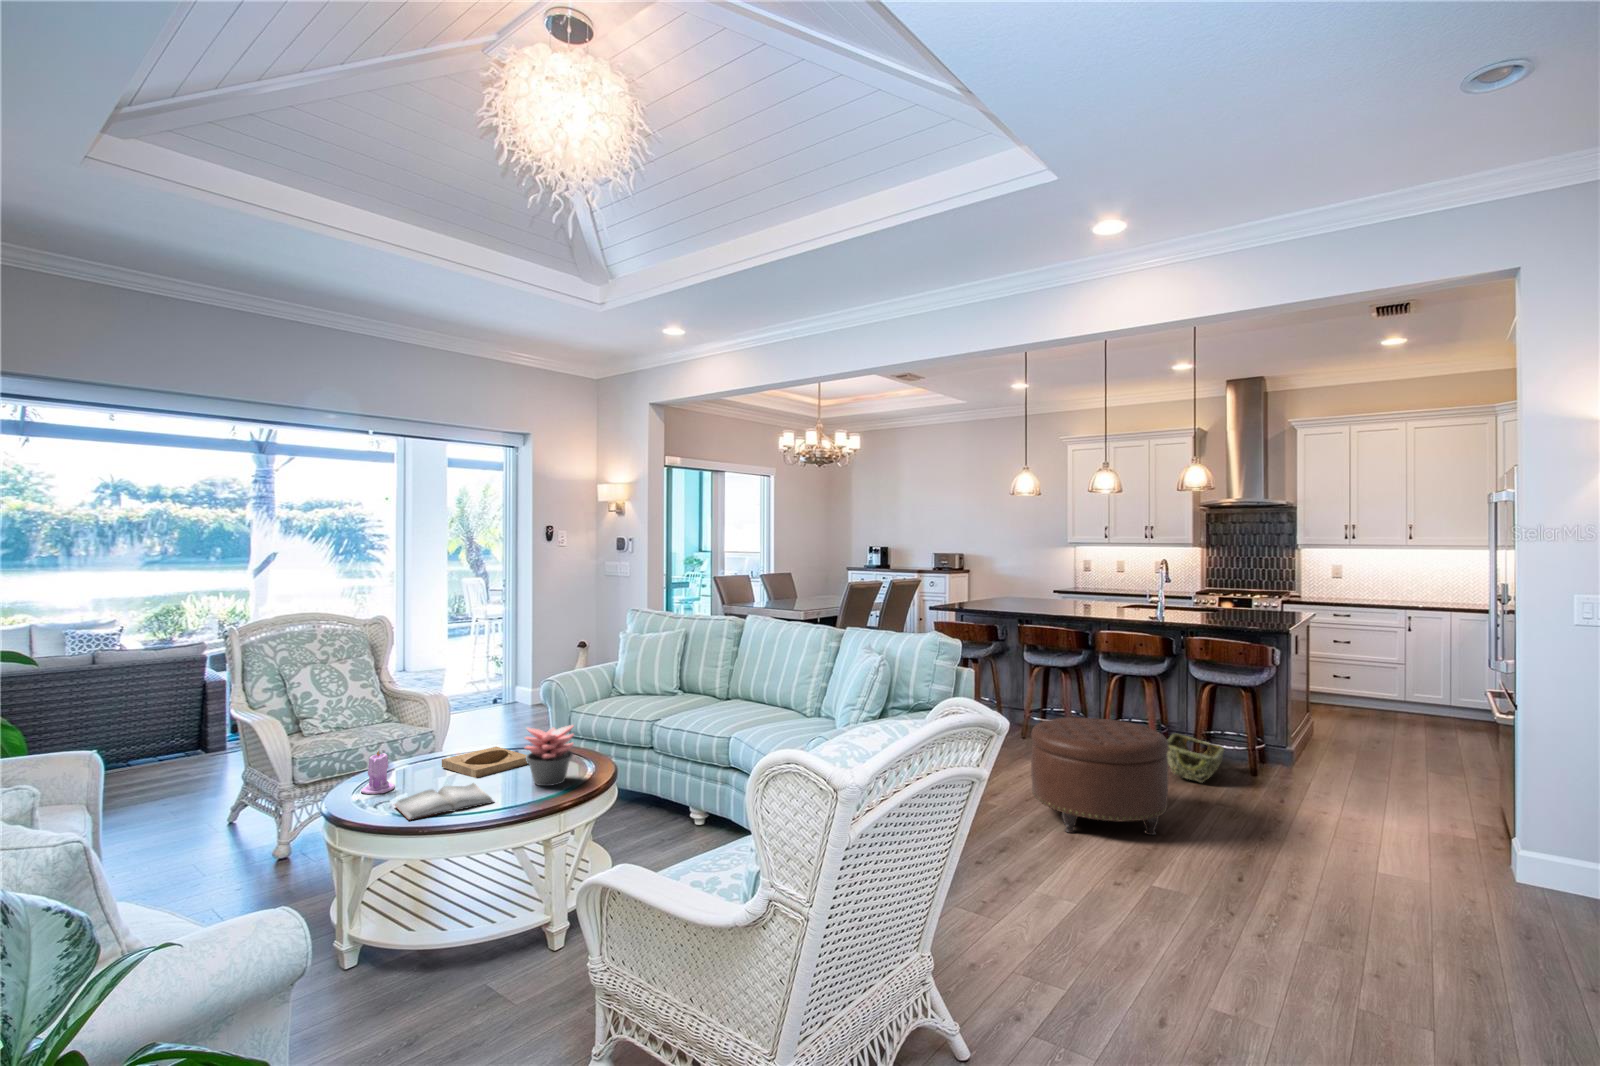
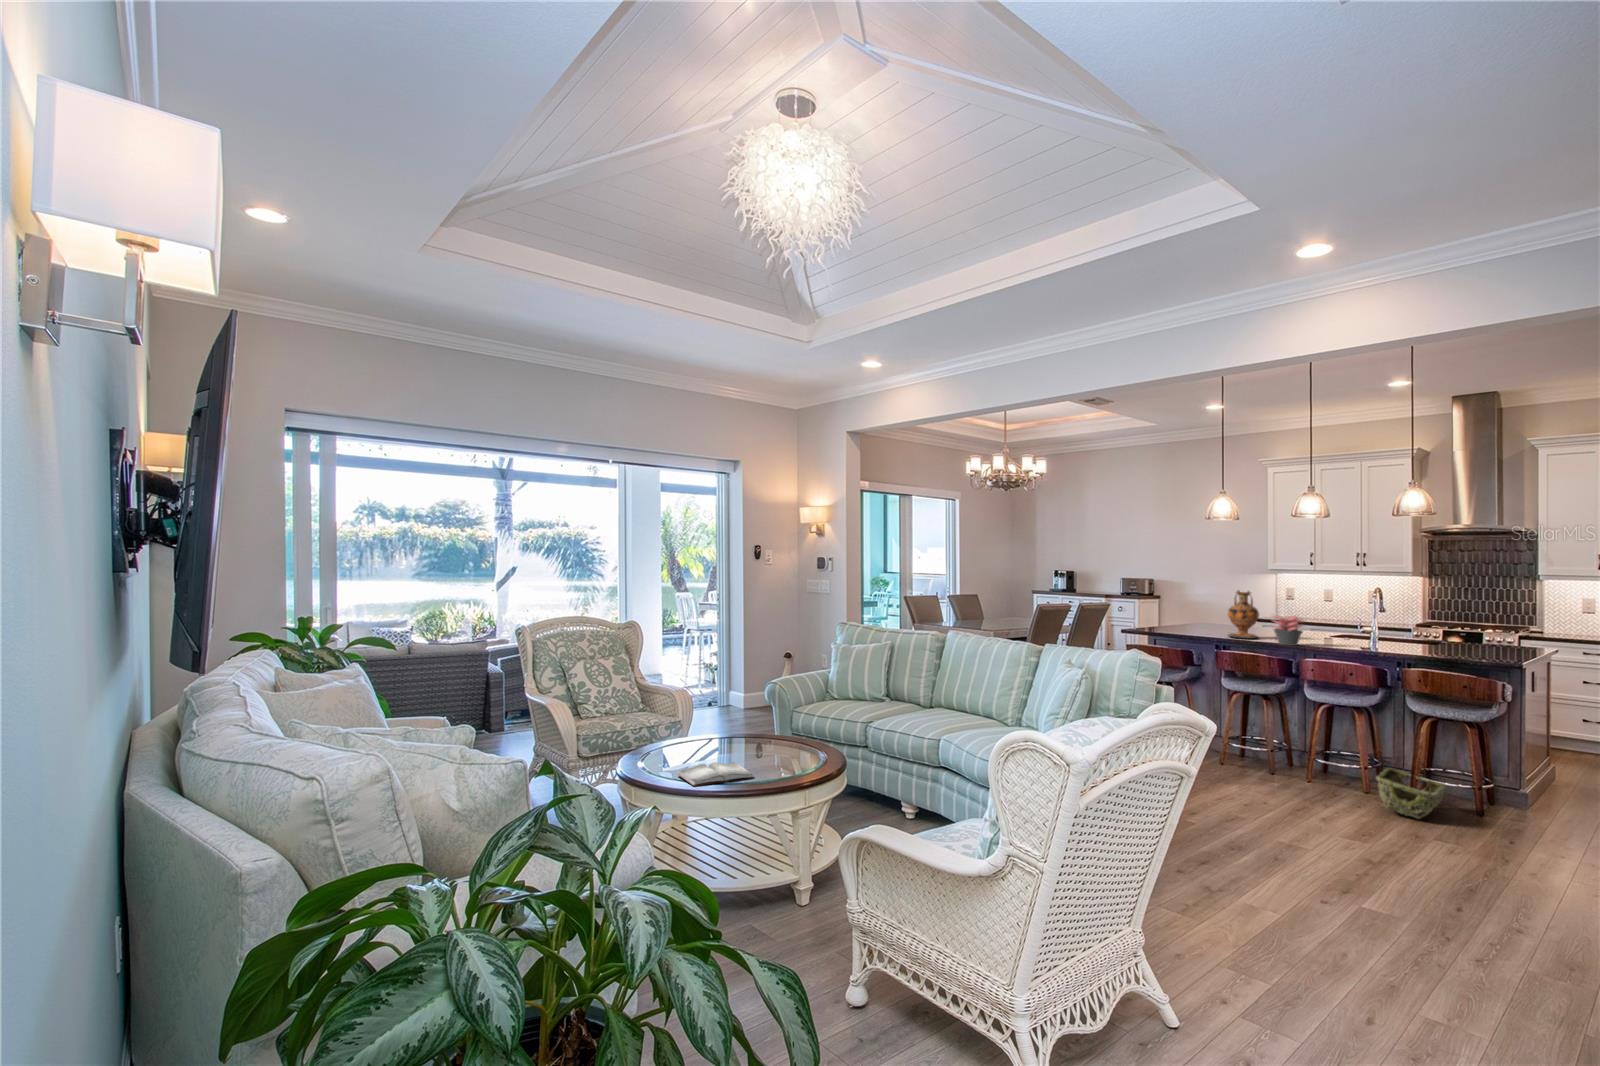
vase: none [1030,564,1059,611] -> present [1228,591,1259,639]
ottoman: present [1031,717,1169,835] -> none [1231,743,1378,863]
succulent plant: present [525,725,574,786] -> present [1274,615,1303,646]
tray: present [442,747,528,778] -> none [701,736,772,759]
candle: present [361,751,395,794] -> none [646,730,671,766]

